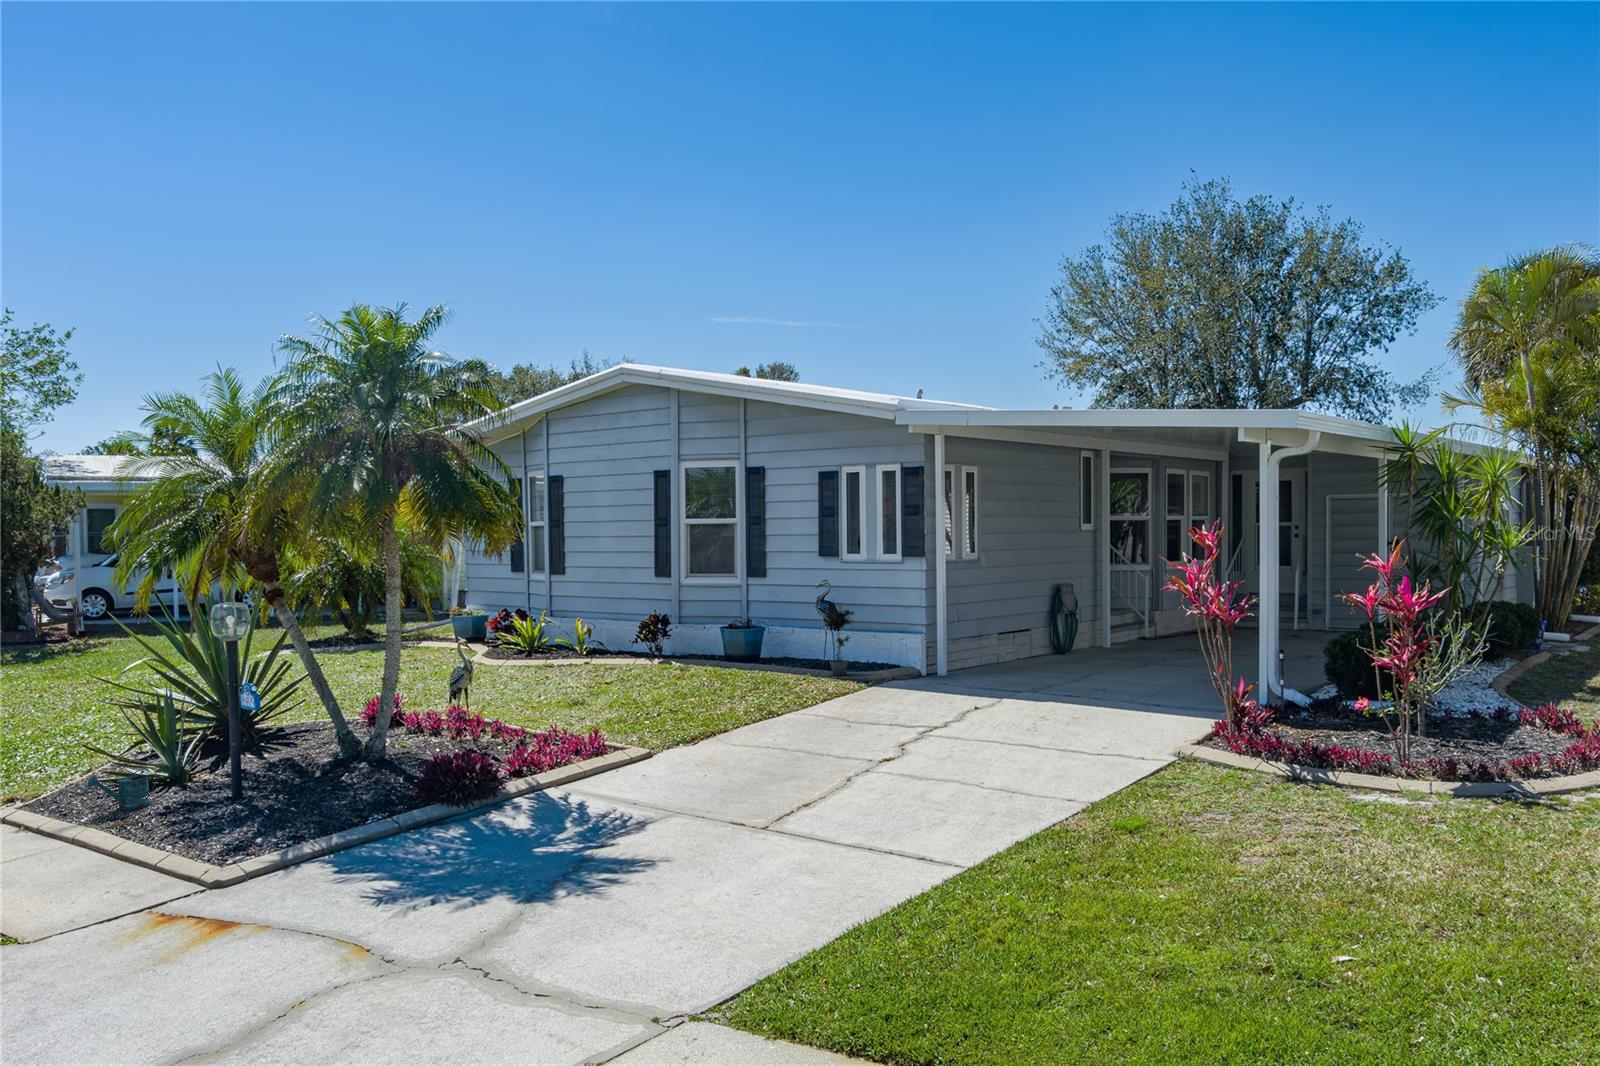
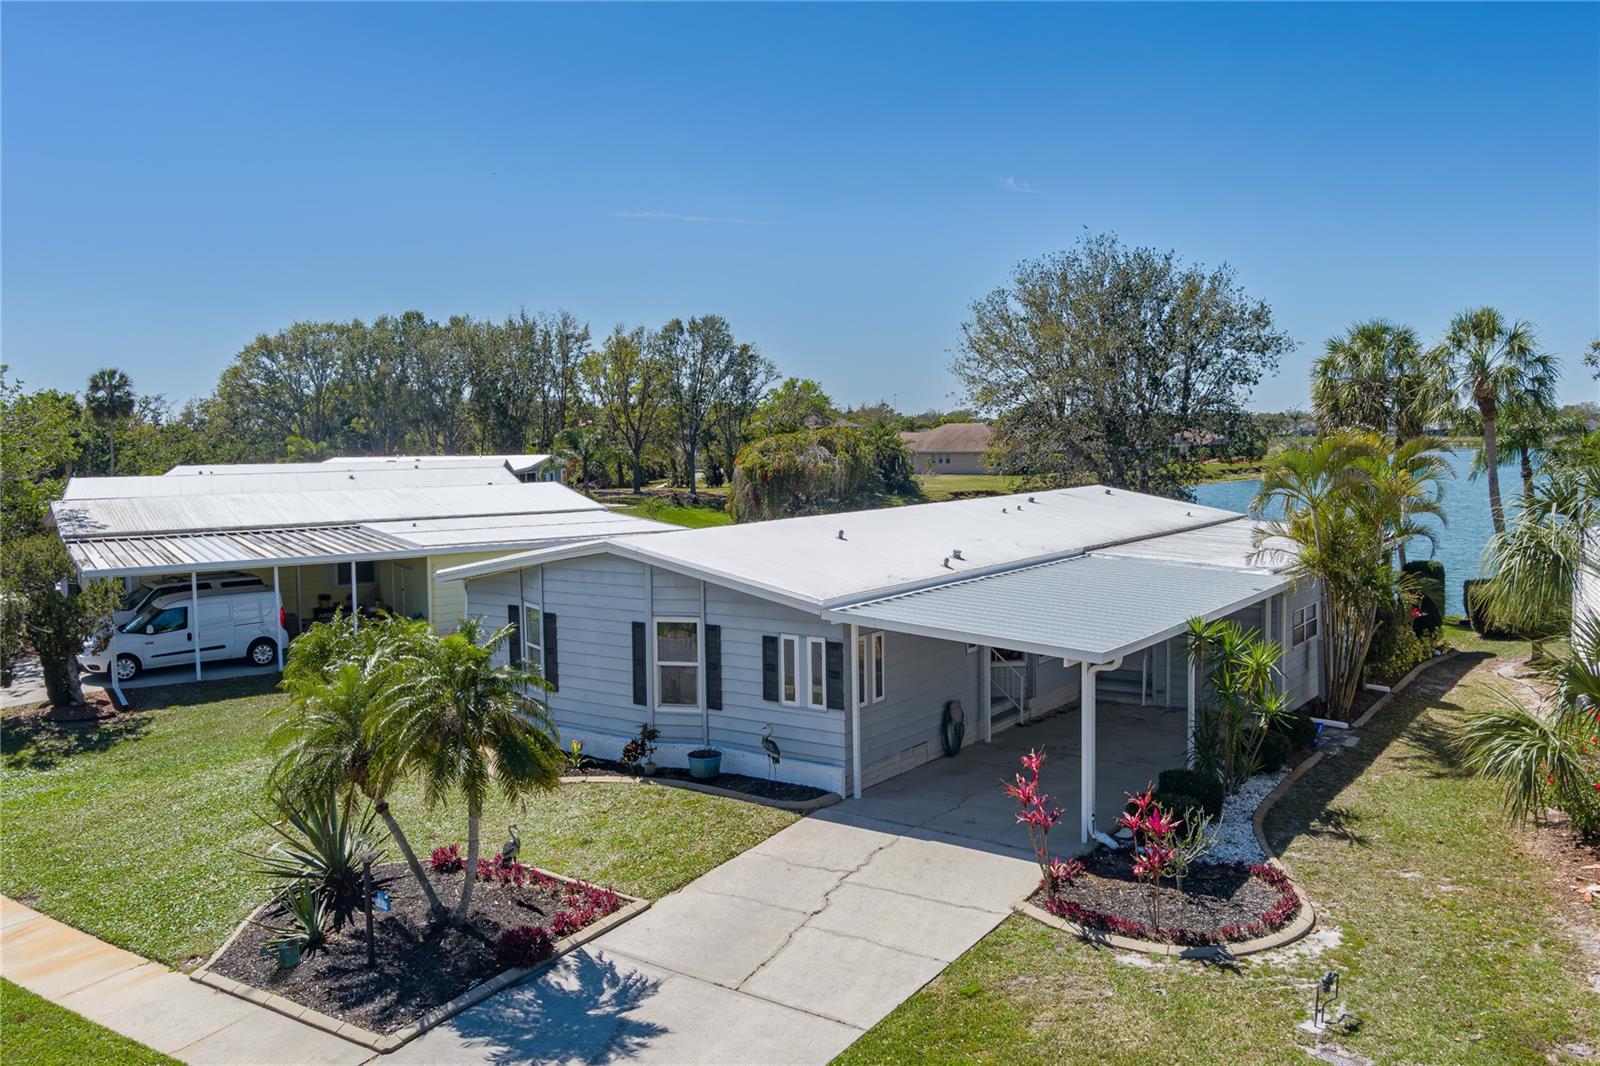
lounge chair: present [29,588,88,637] -> none [78,663,128,707]
potted plant: present [819,601,854,676] -> present [636,723,661,775]

